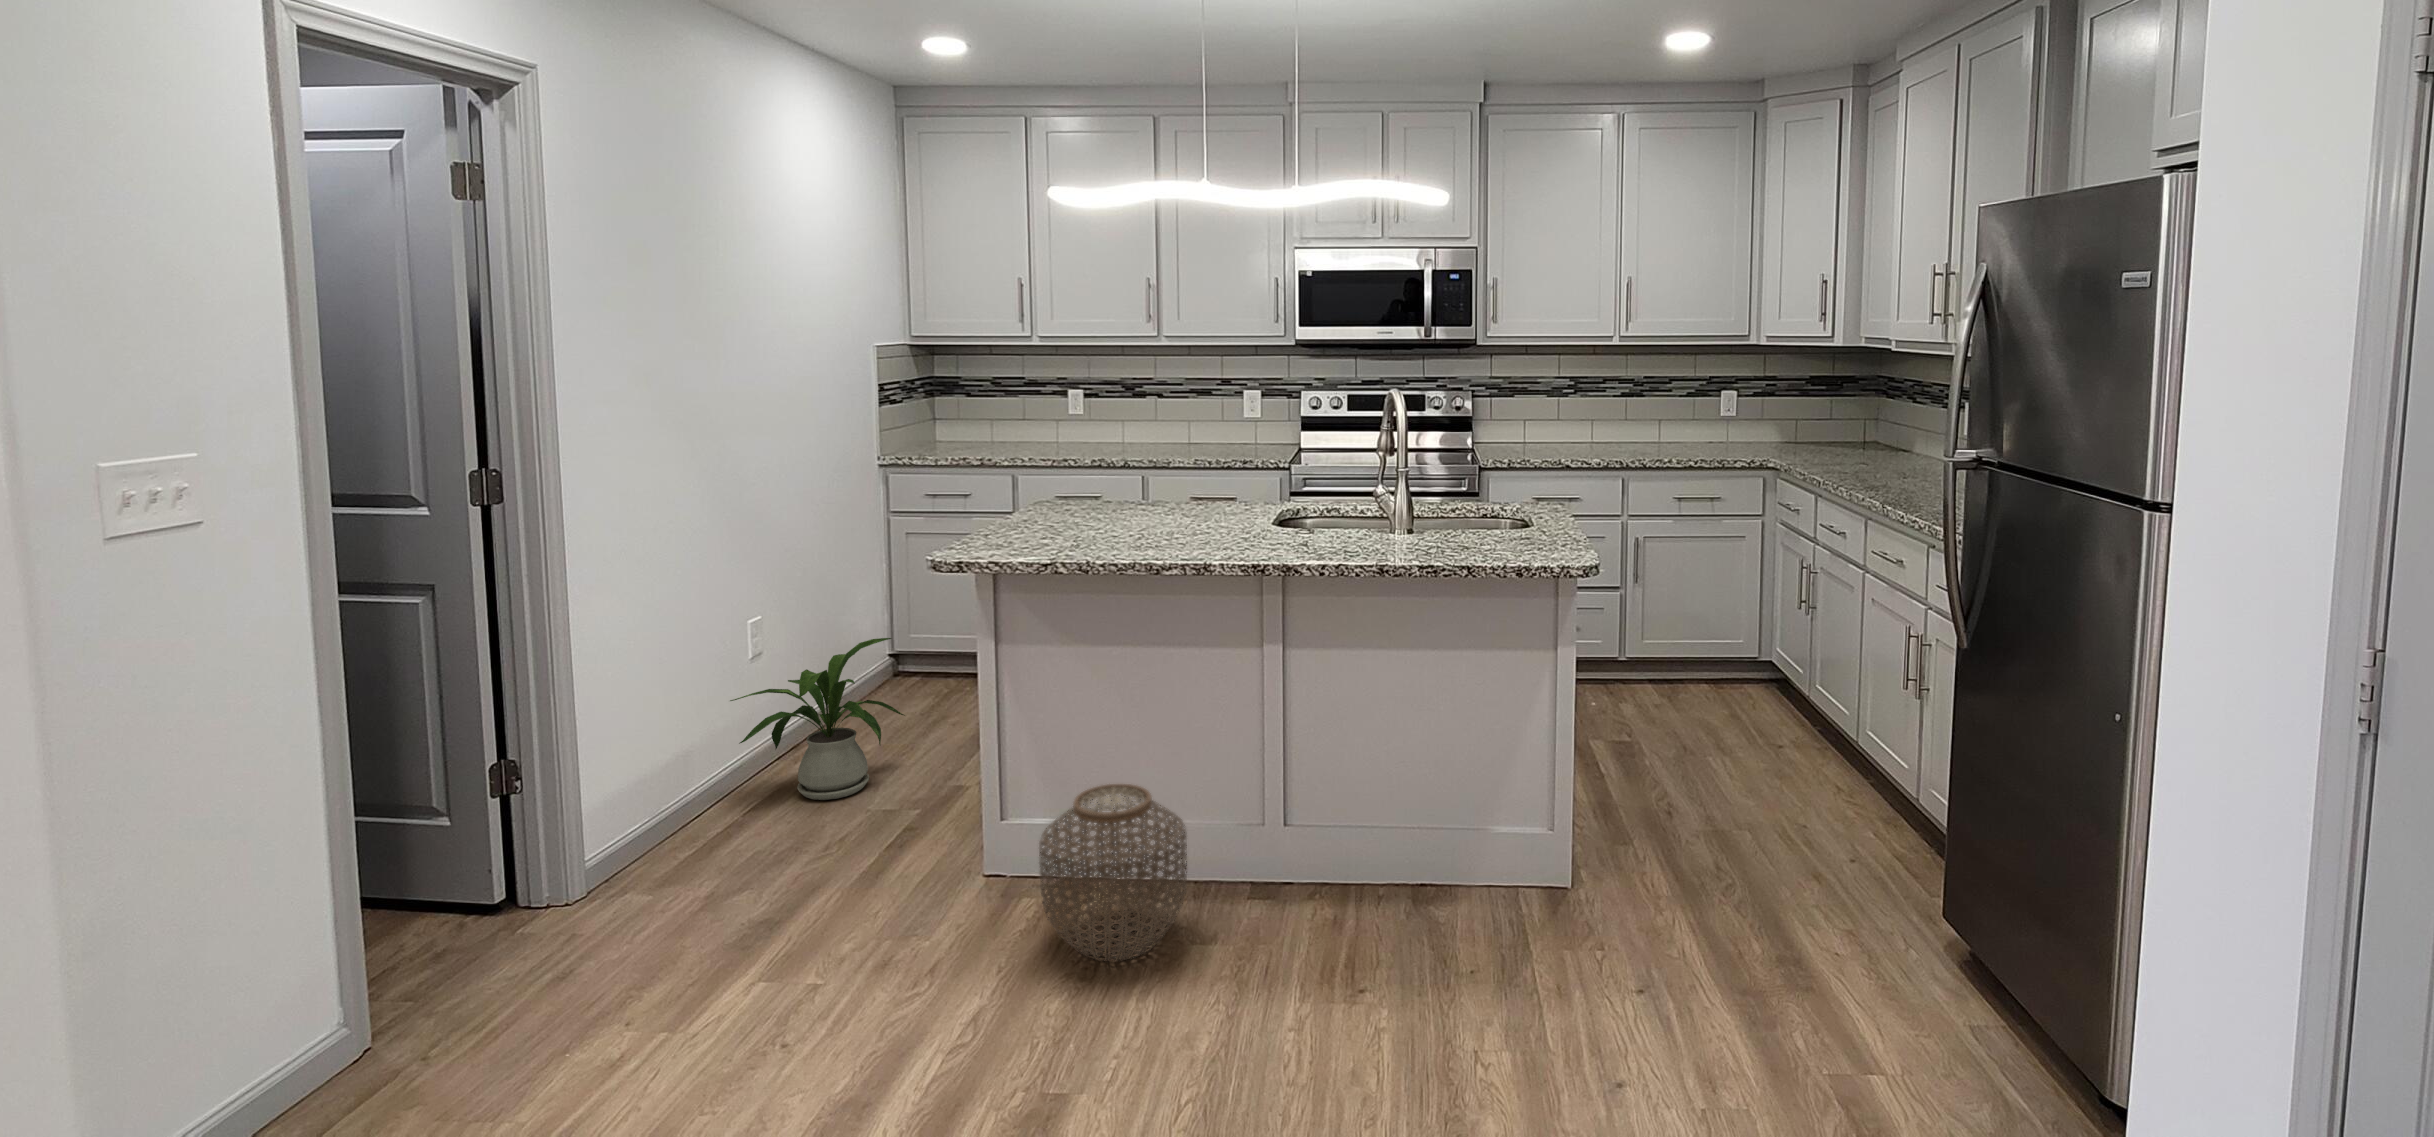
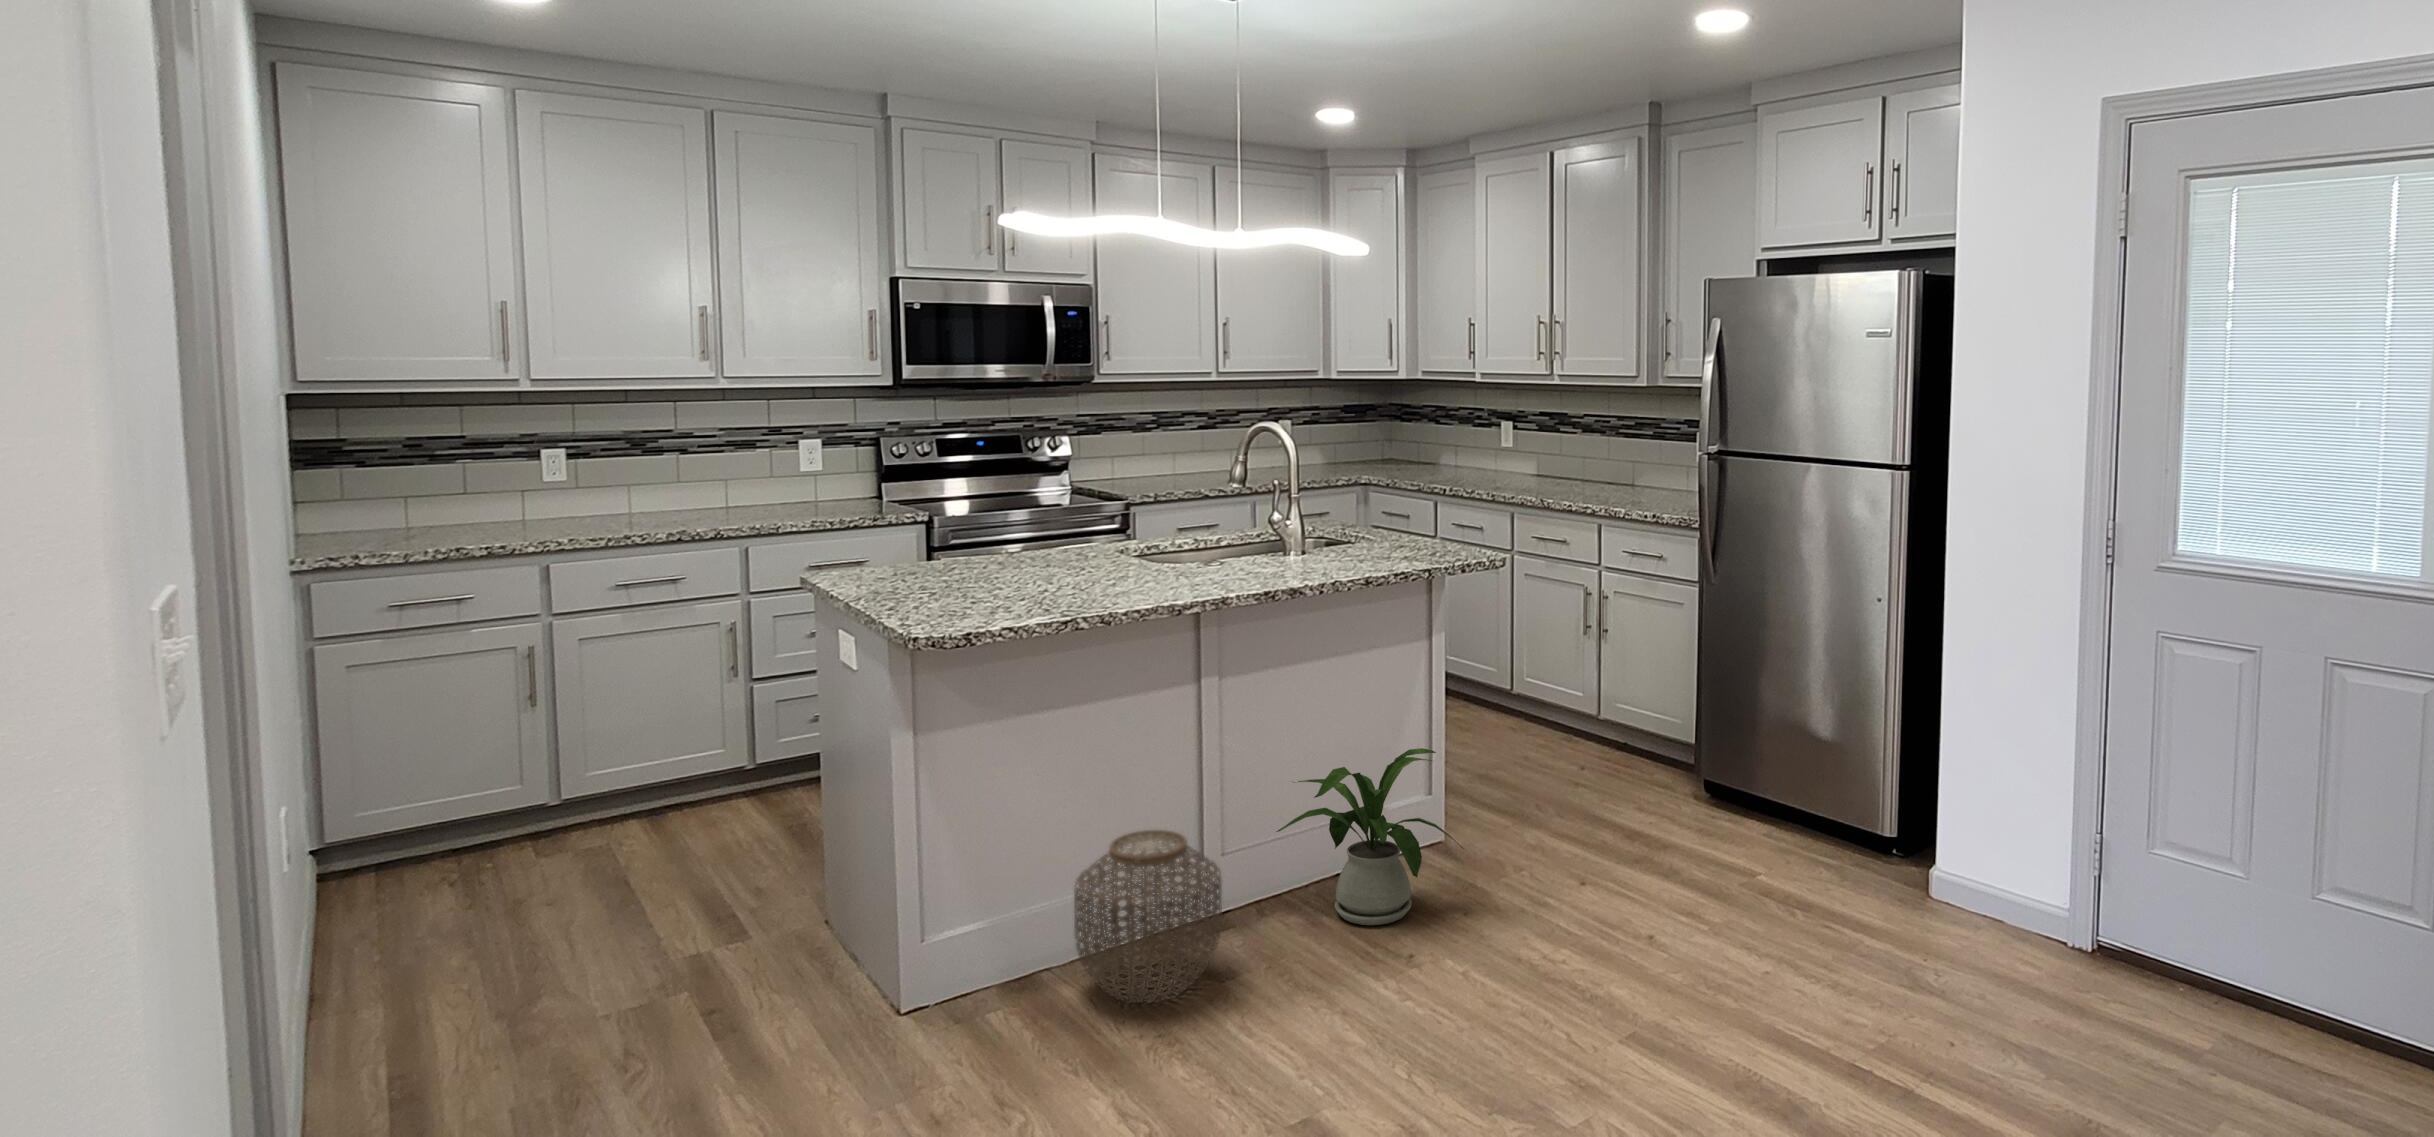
house plant: present [730,638,905,800] -> present [1277,748,1464,925]

